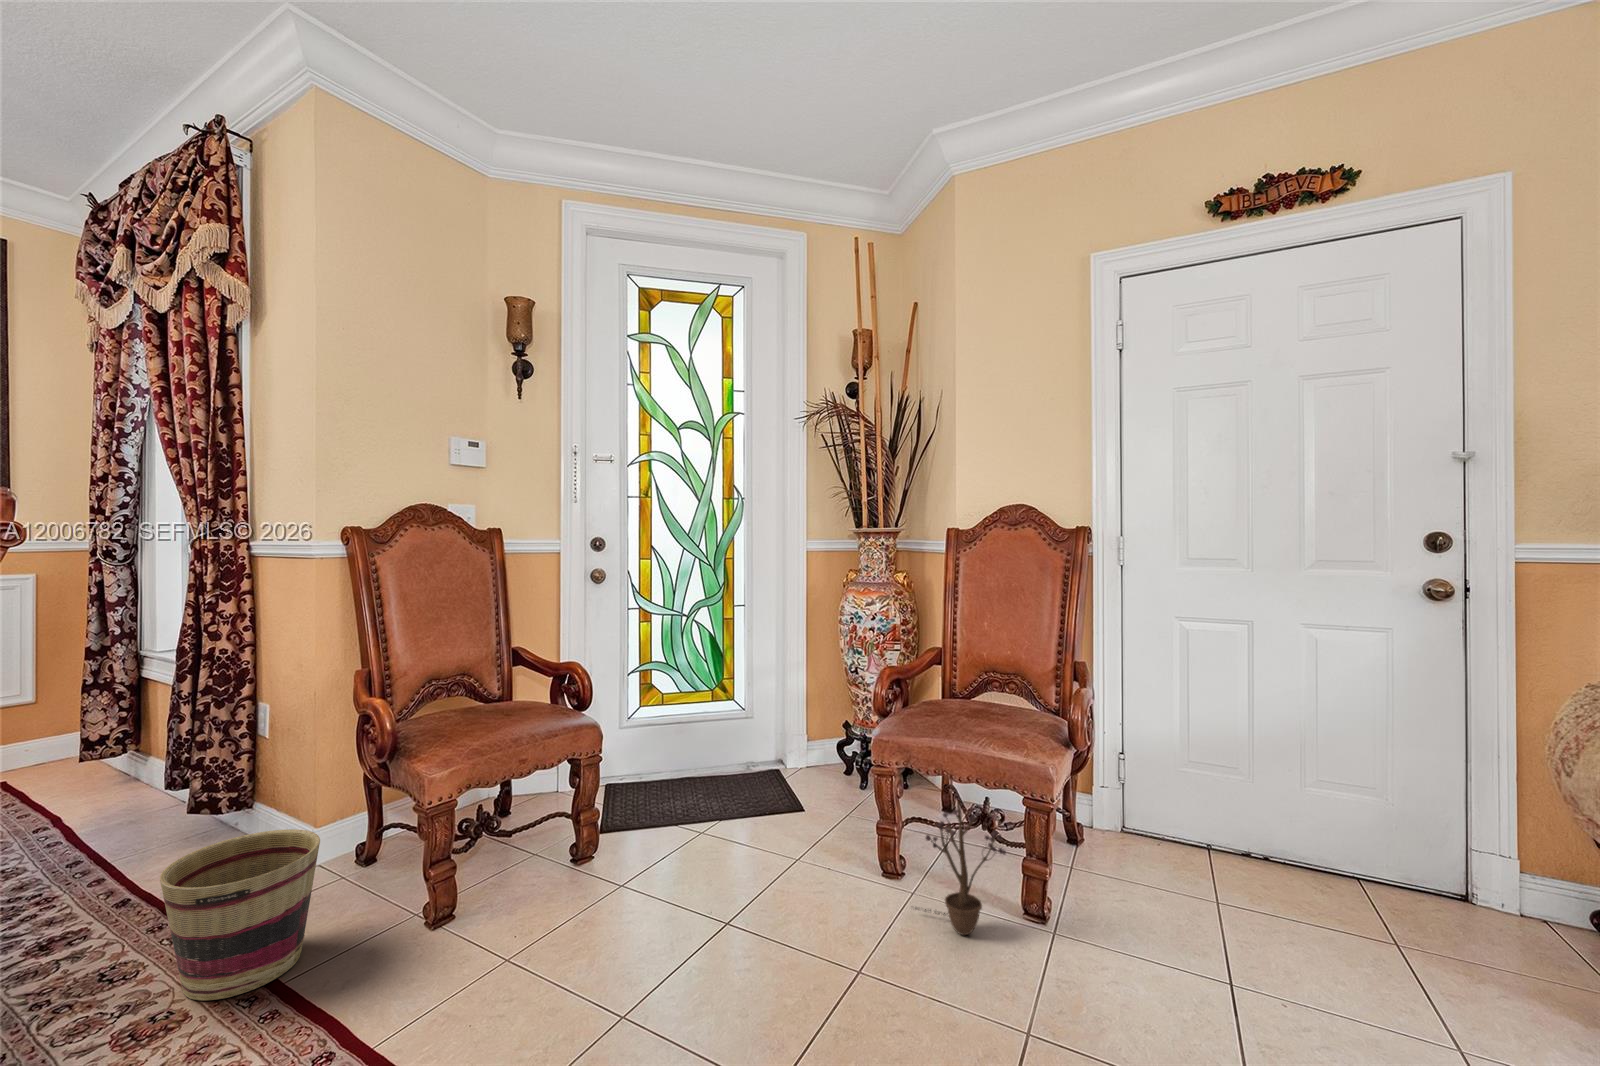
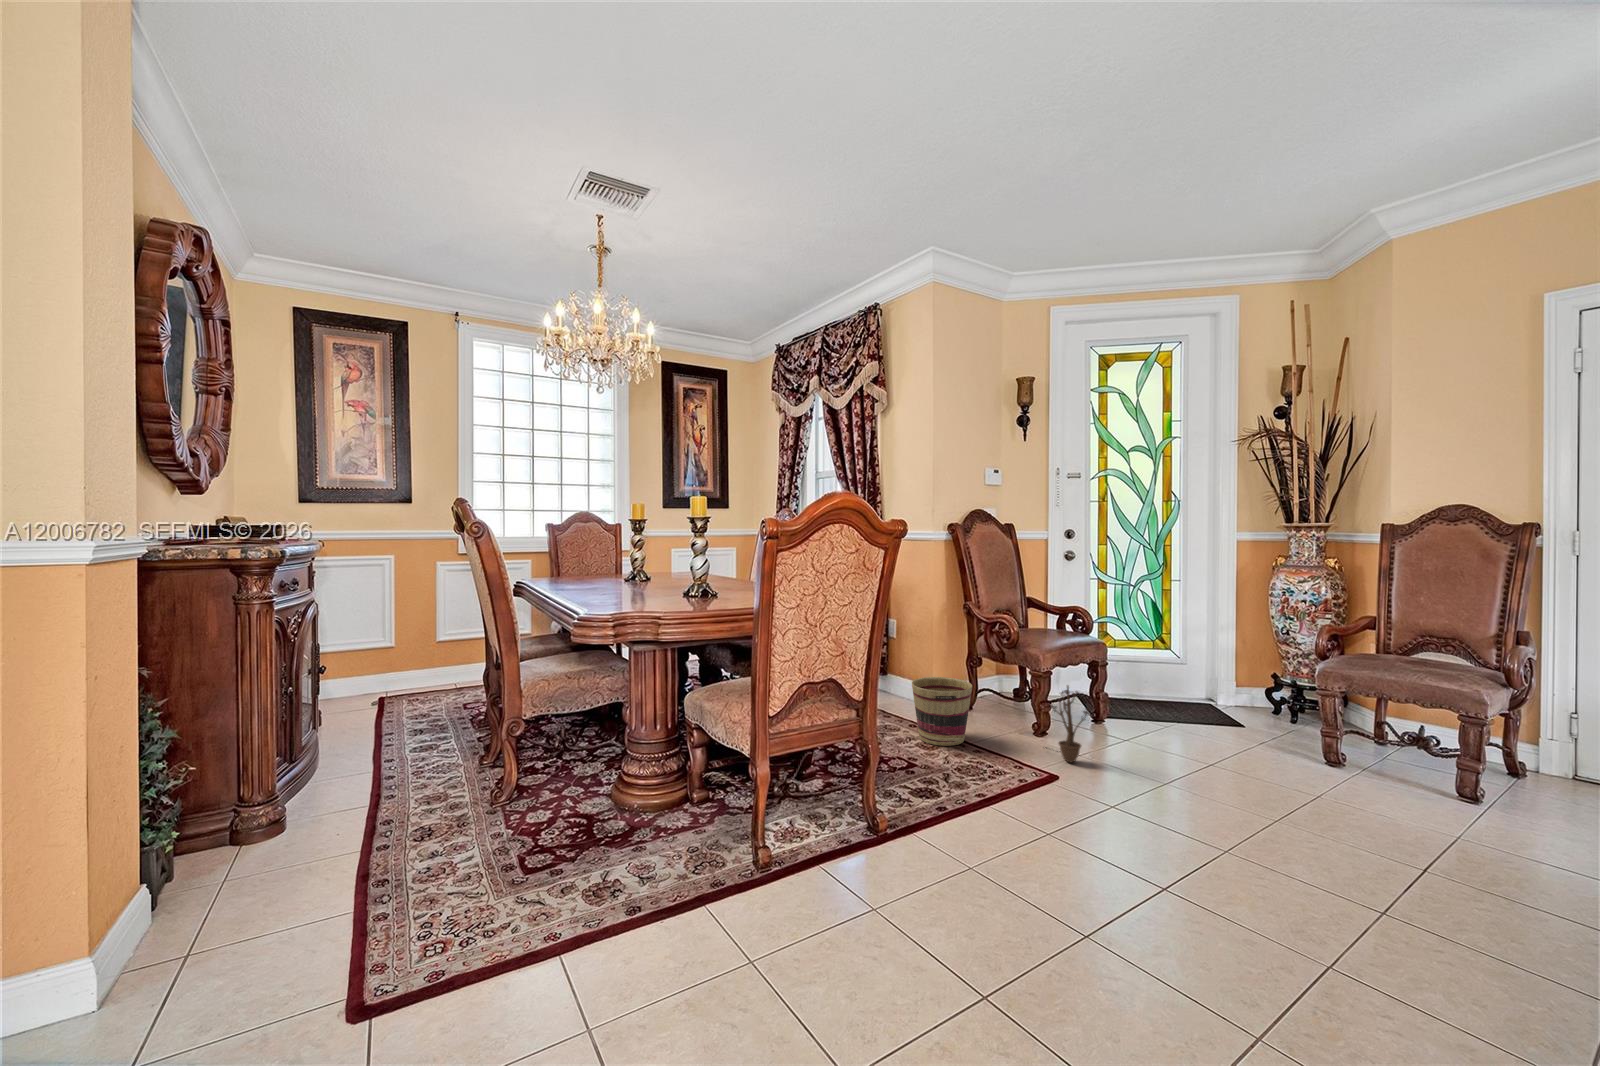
decorative plant: present [915,801,1006,935] -> present [1043,686,1093,763]

